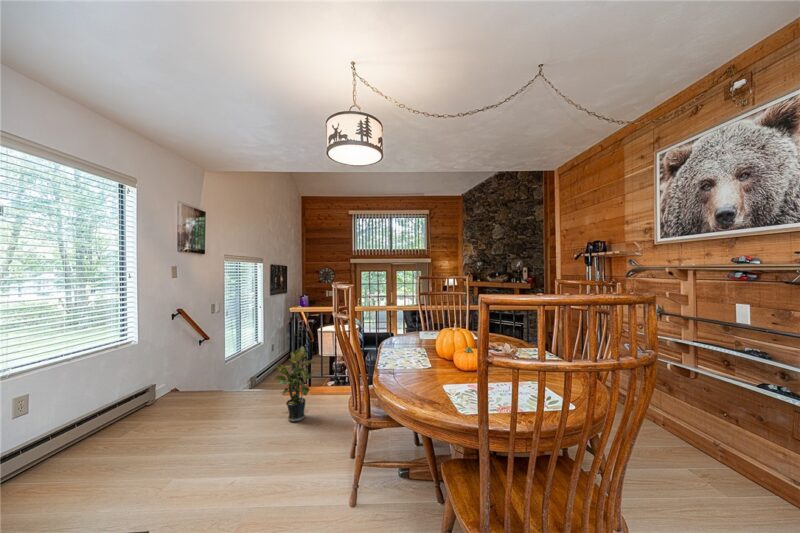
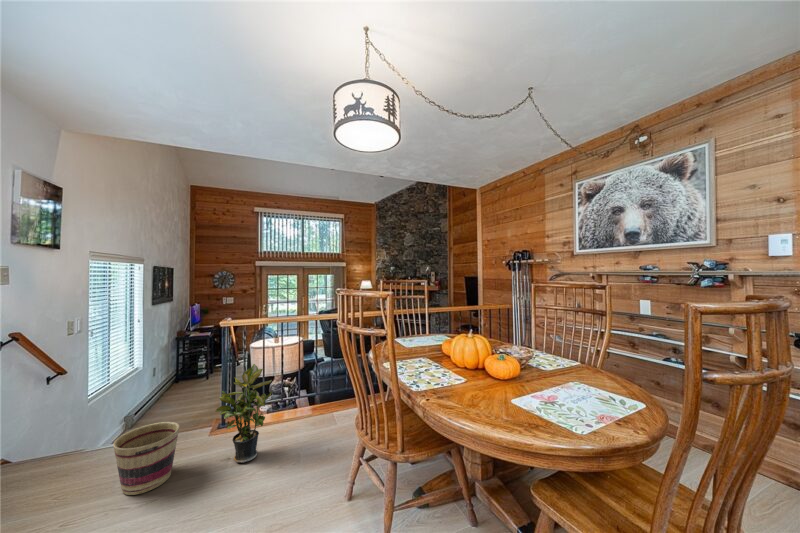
basket: none [213,382,253,428] -> present [113,422,179,495]

